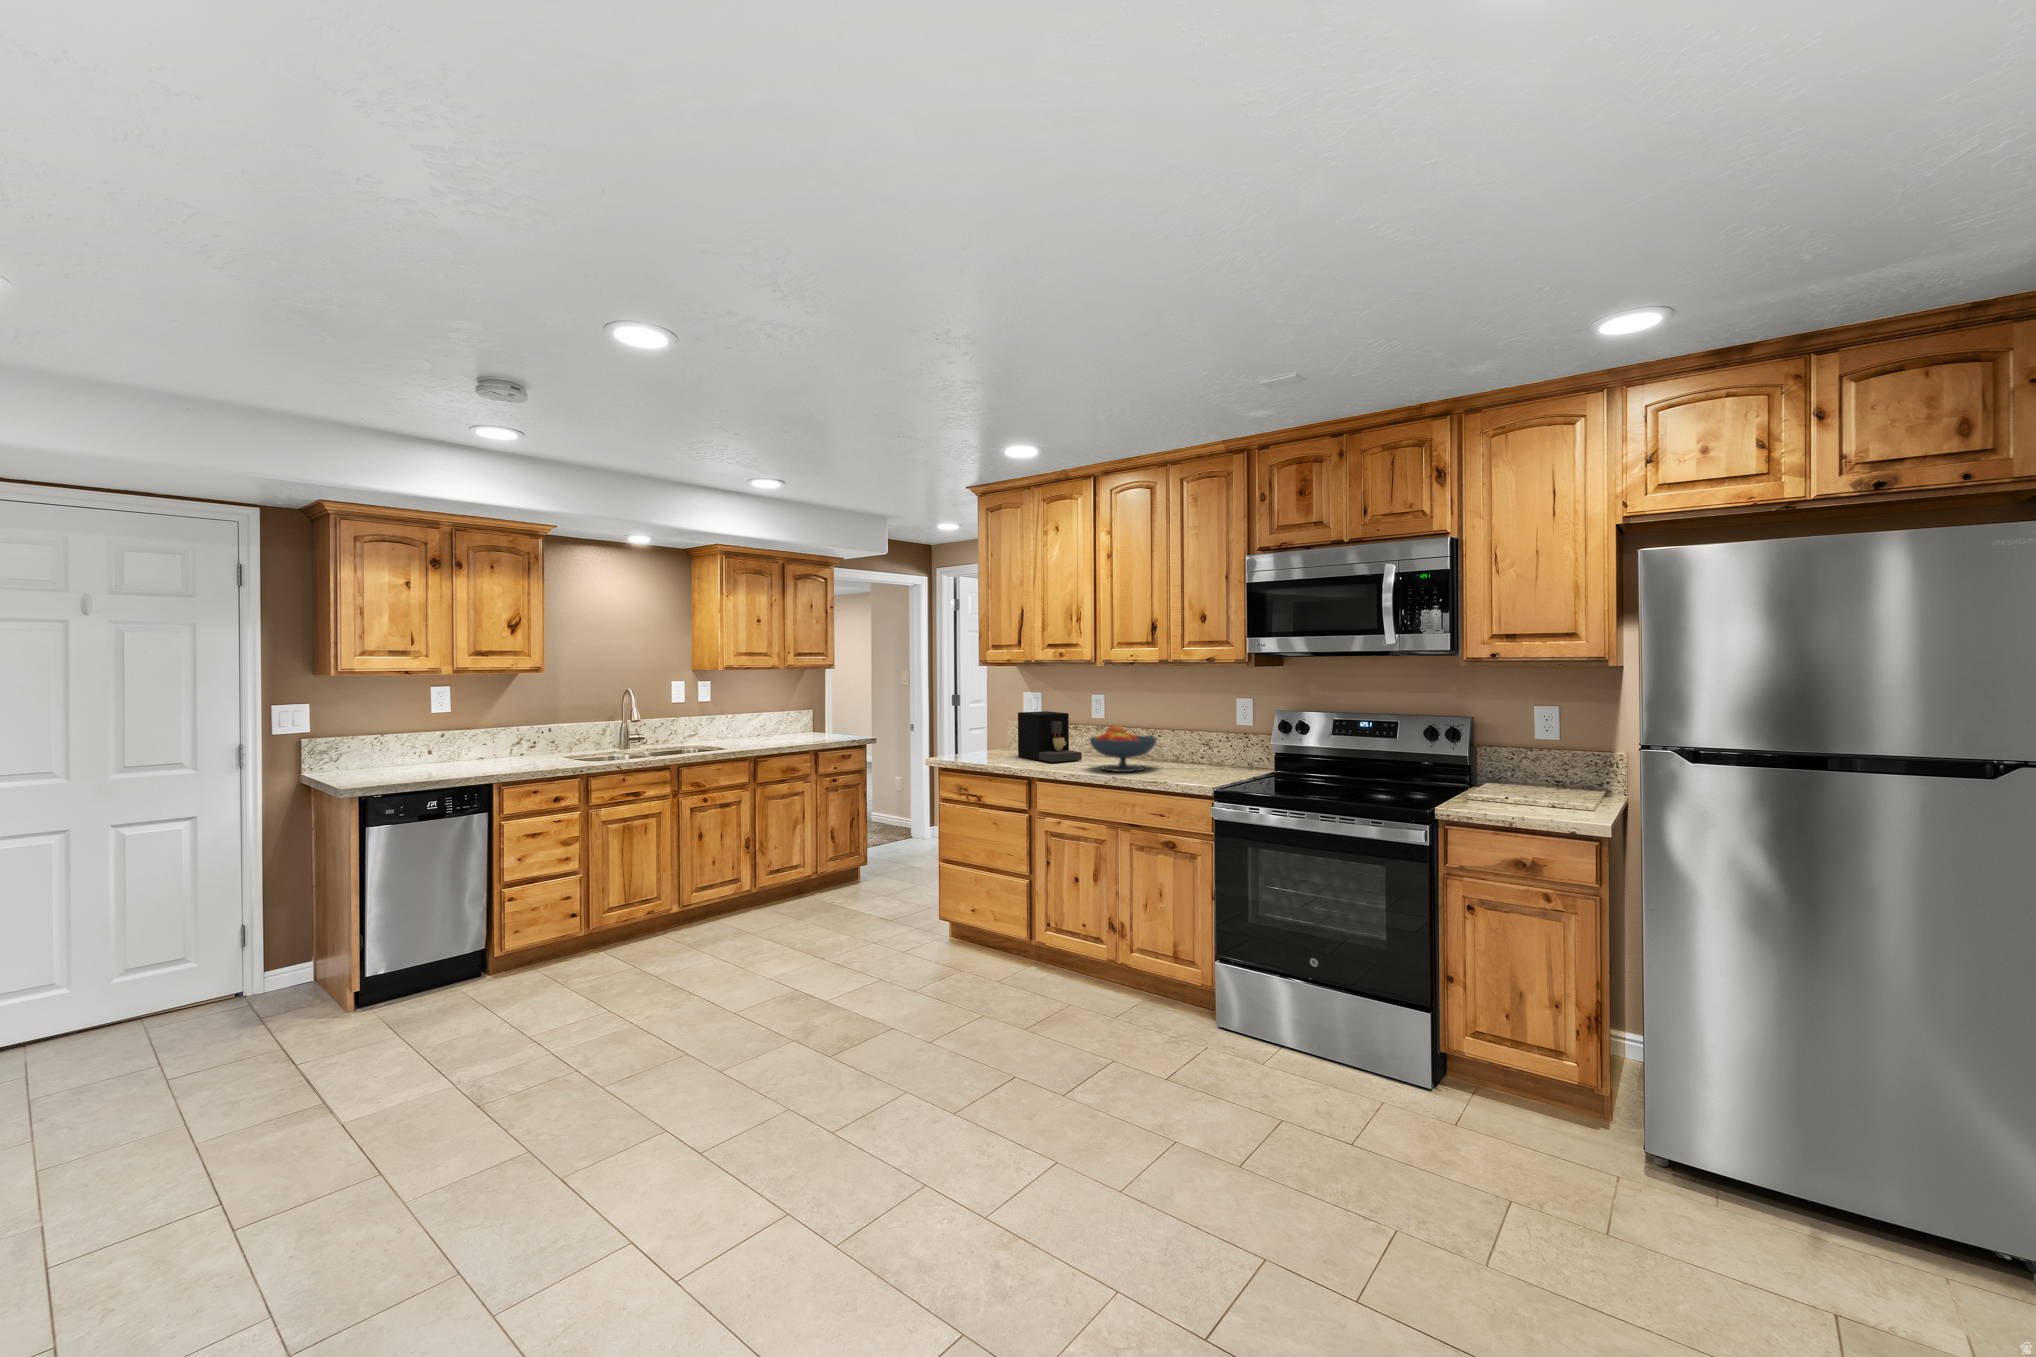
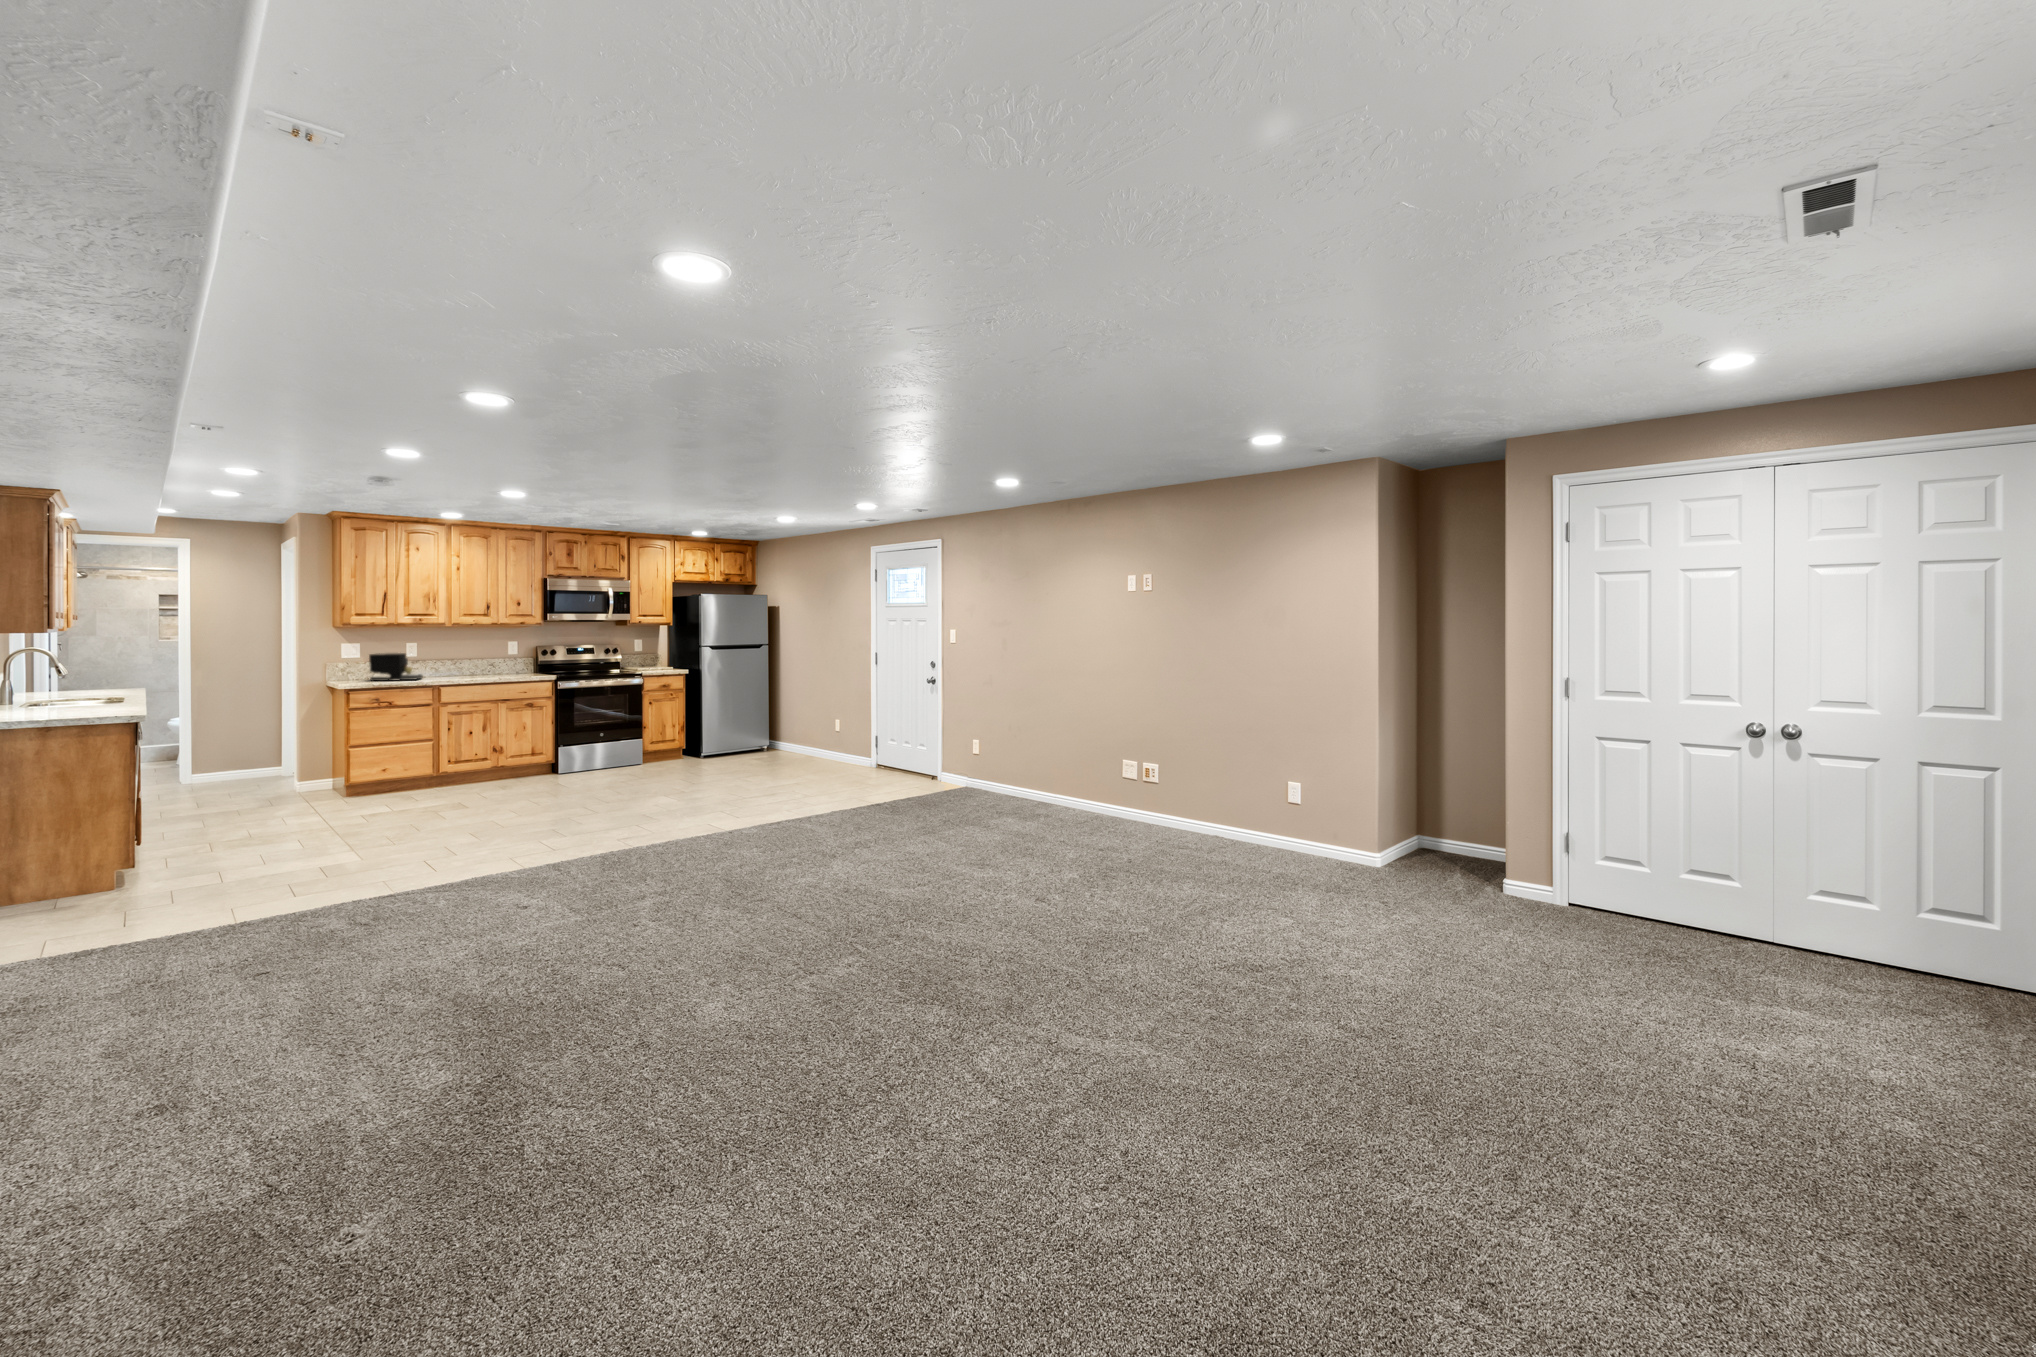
fruit bowl: present [1089,726,1157,772] -> none [451,657,491,679]

